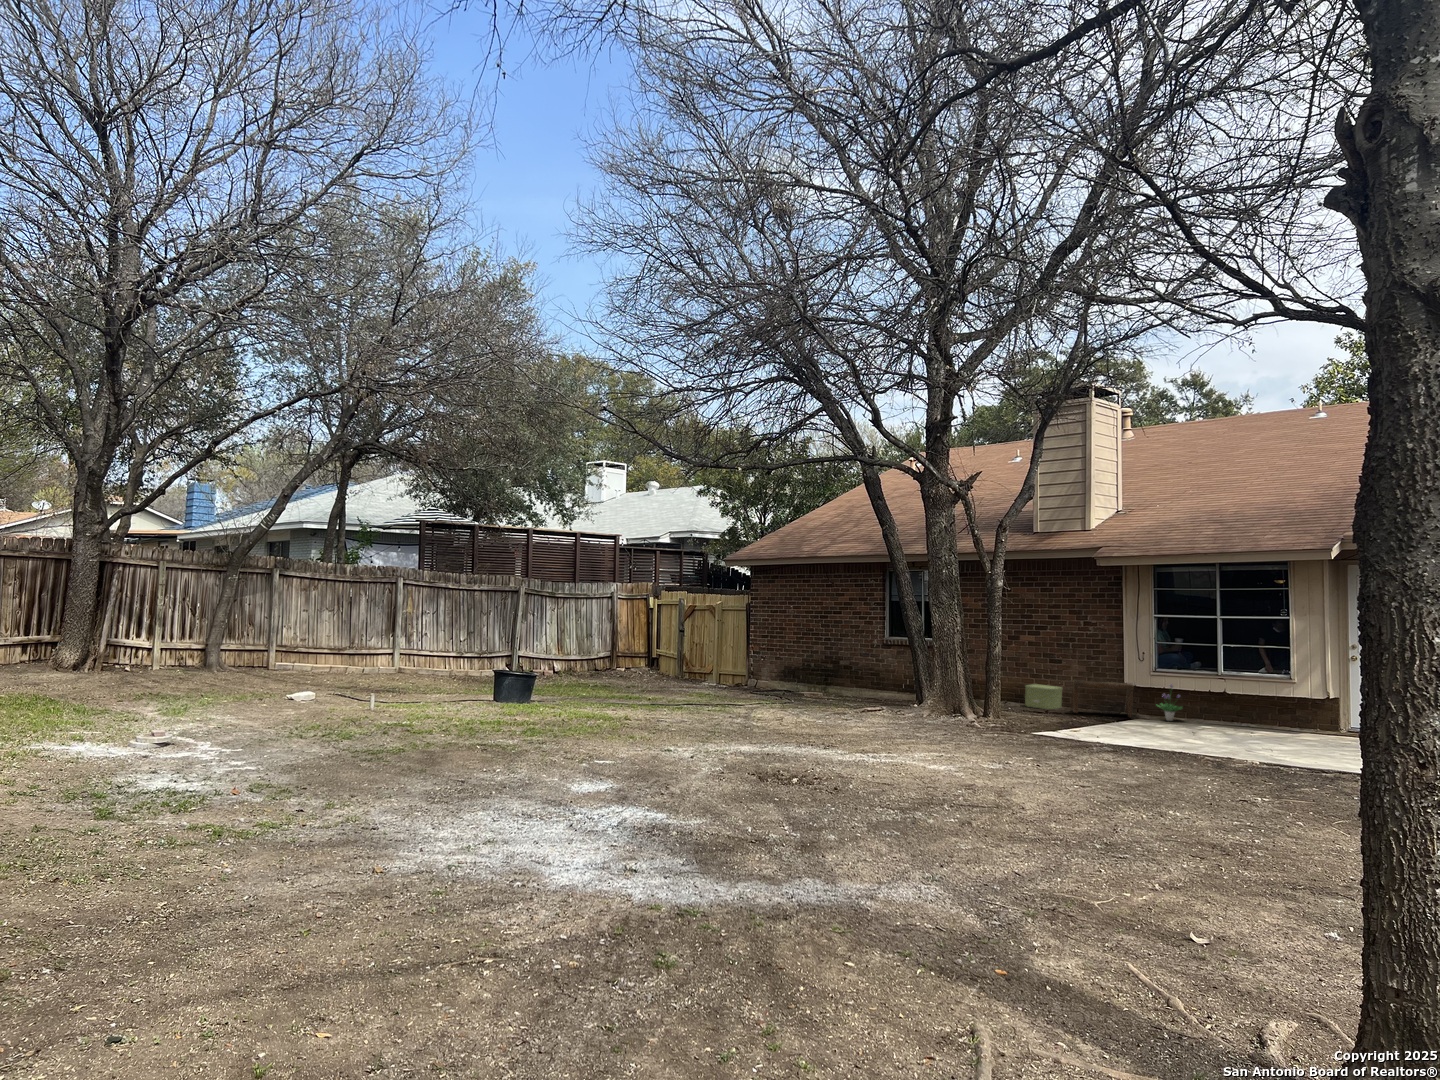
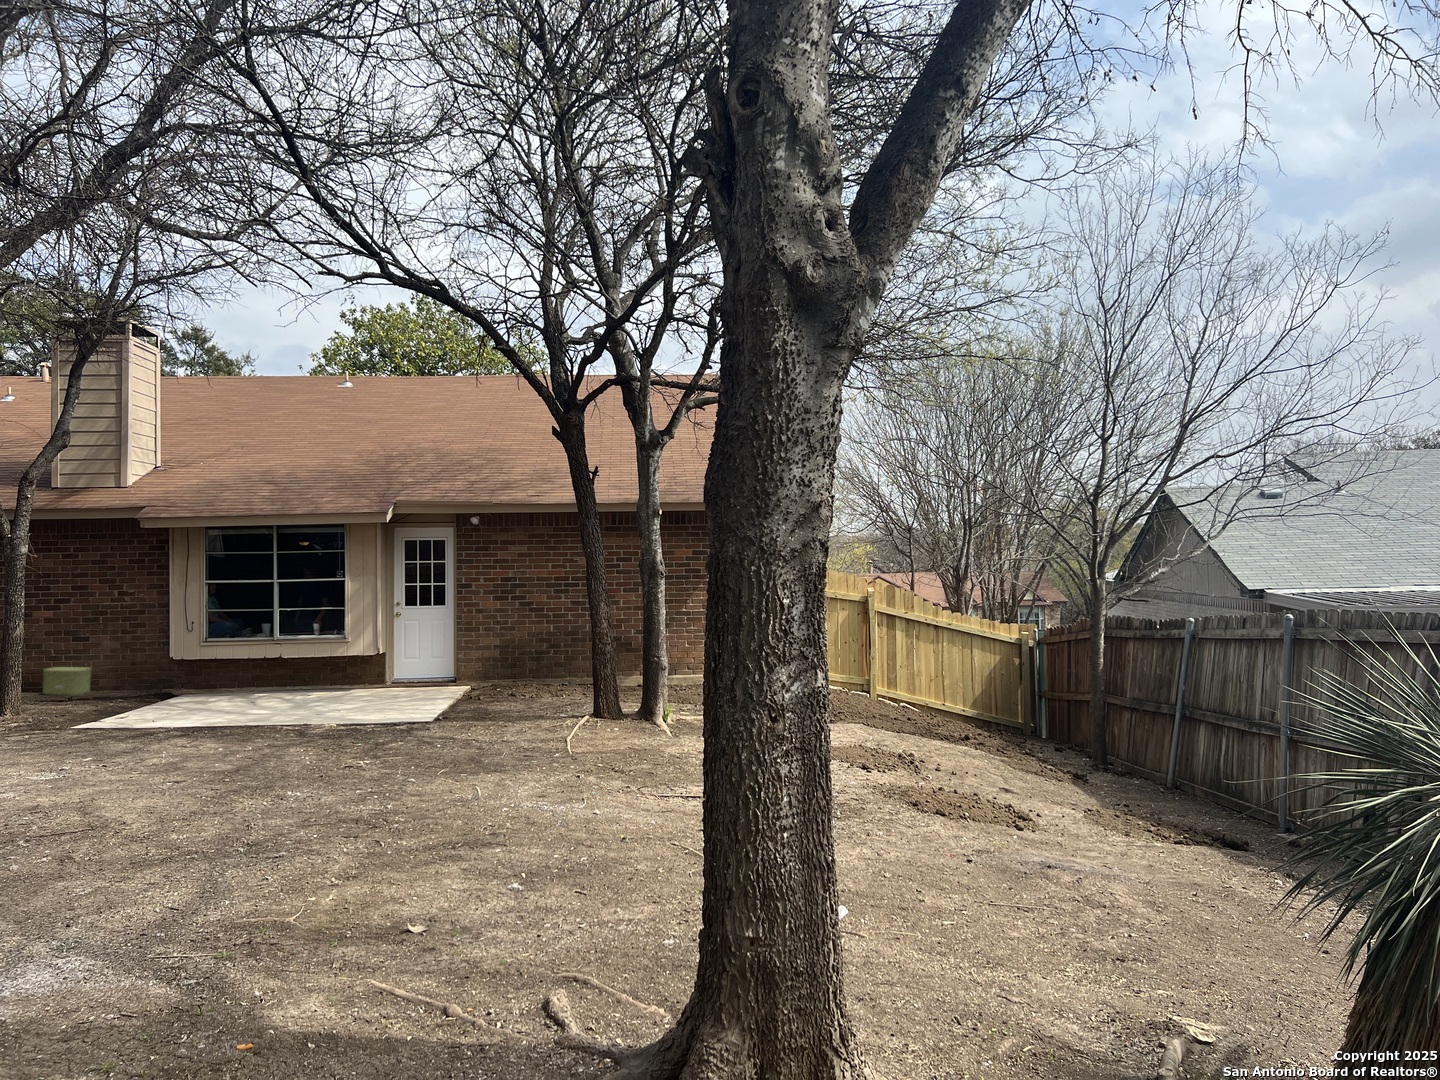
bench: present [1071,680,1134,717] -> none [104,656,181,696]
potted plant: present [1157,684,1182,721] -> none [205,652,236,692]

